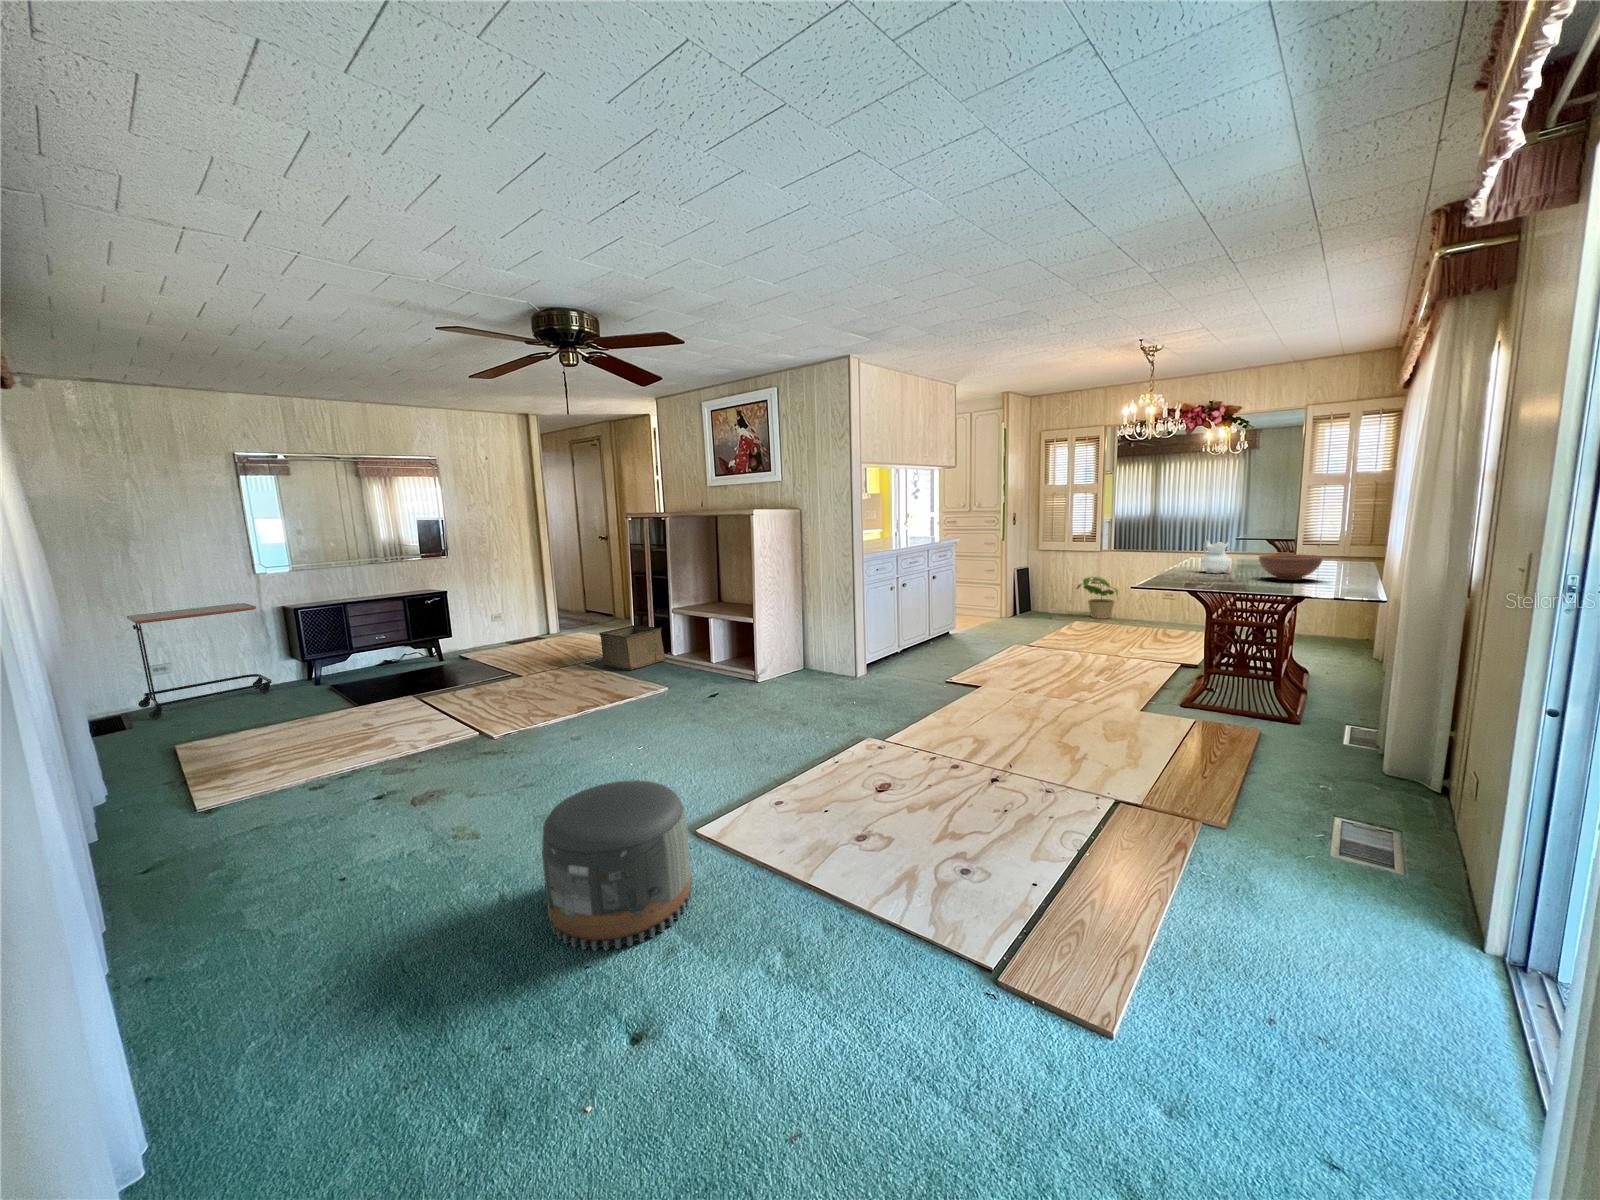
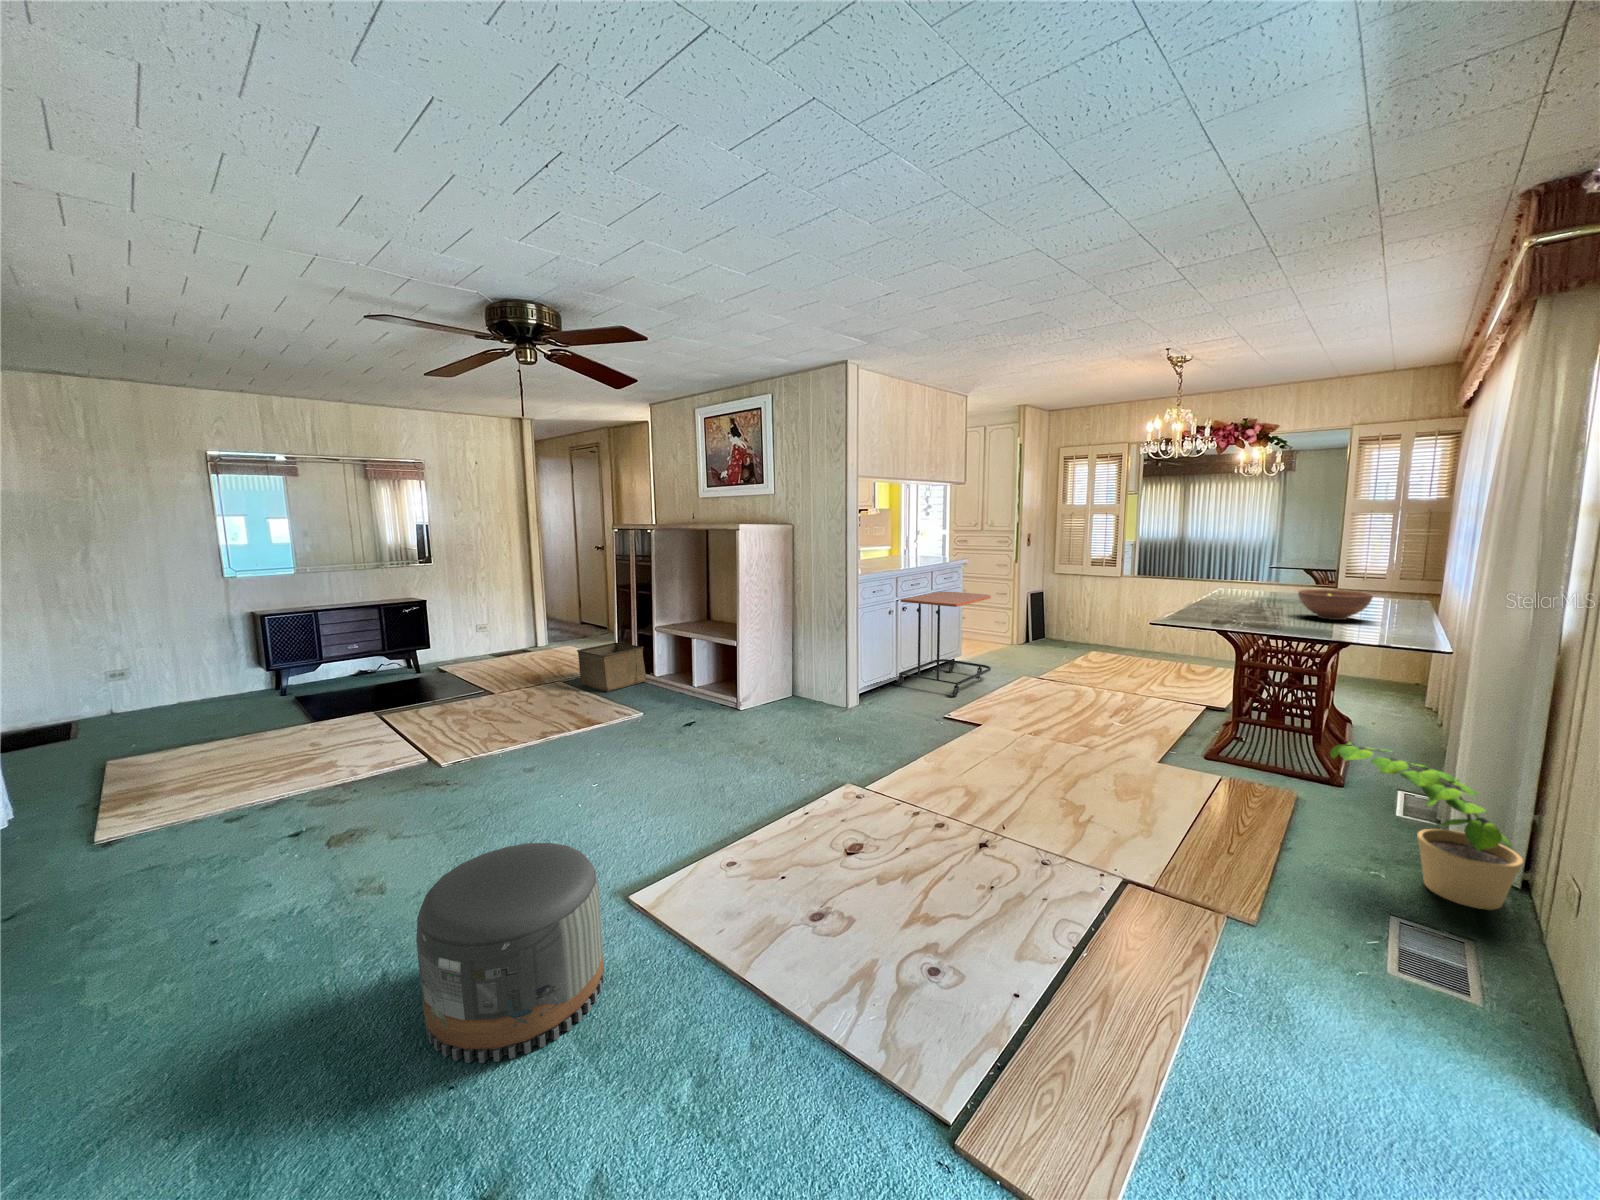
ceramic pitcher: present [1201,540,1231,573] -> none [1232,570,1266,608]
potted plant: present [1077,577,1118,619] -> present [1330,742,1523,910]
side table: present [127,603,272,719] -> present [897,592,991,697]

